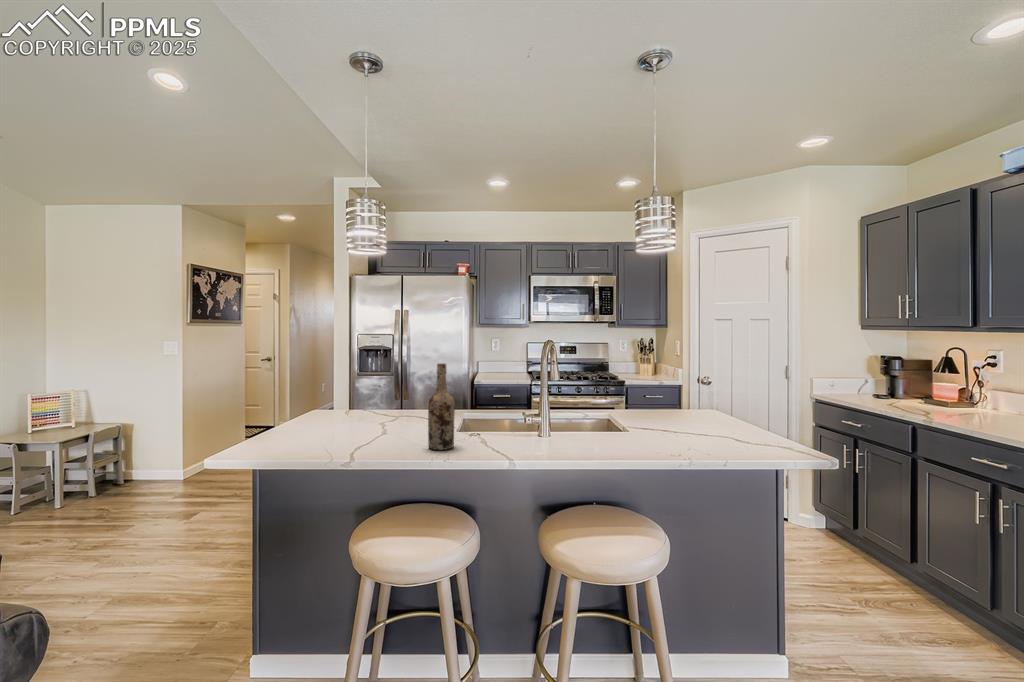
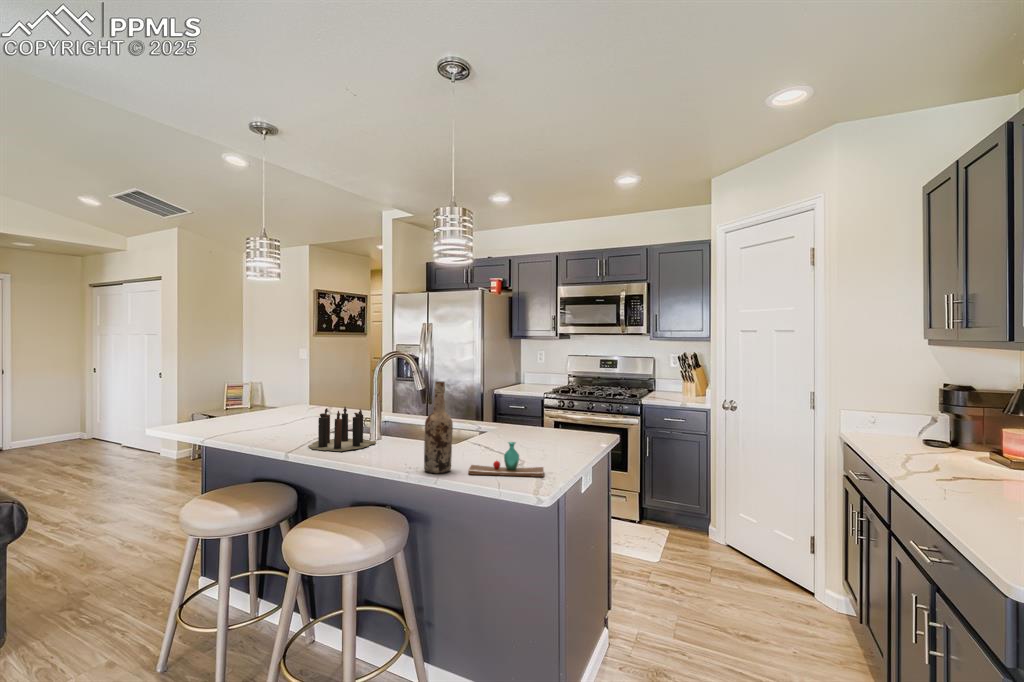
candle: none [309,390,383,432] -> present [309,406,376,451]
vase: none [471,419,542,451] -> present [468,442,544,477]

